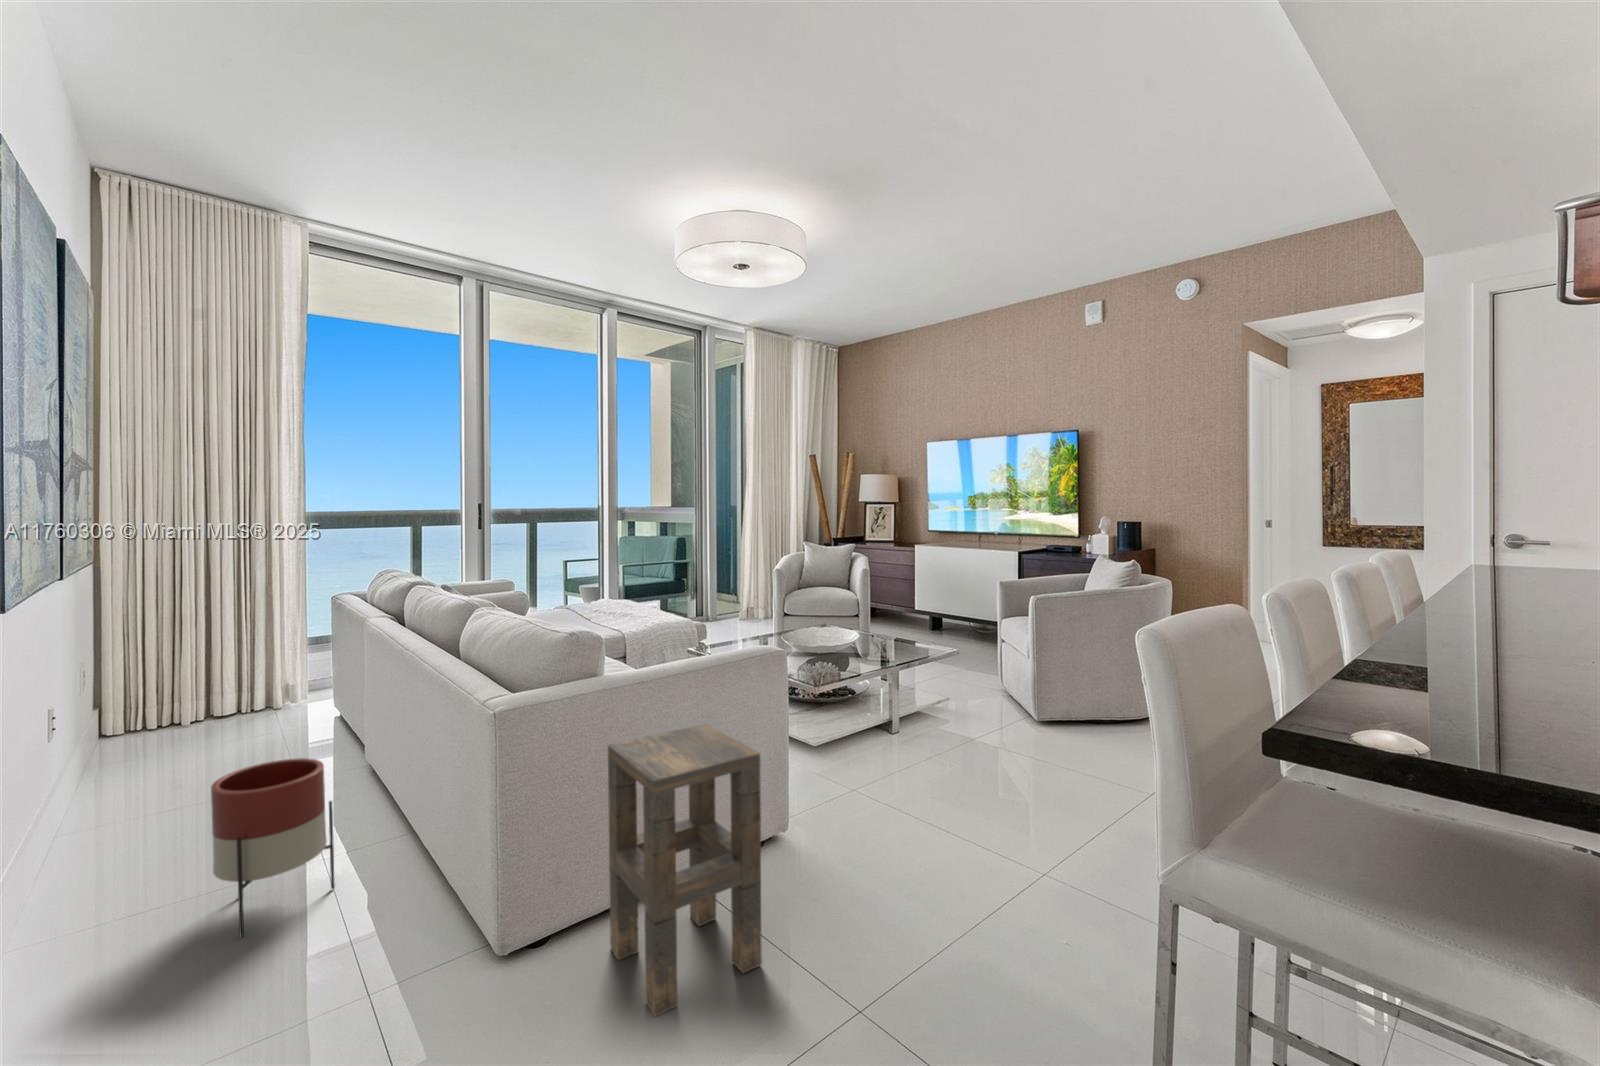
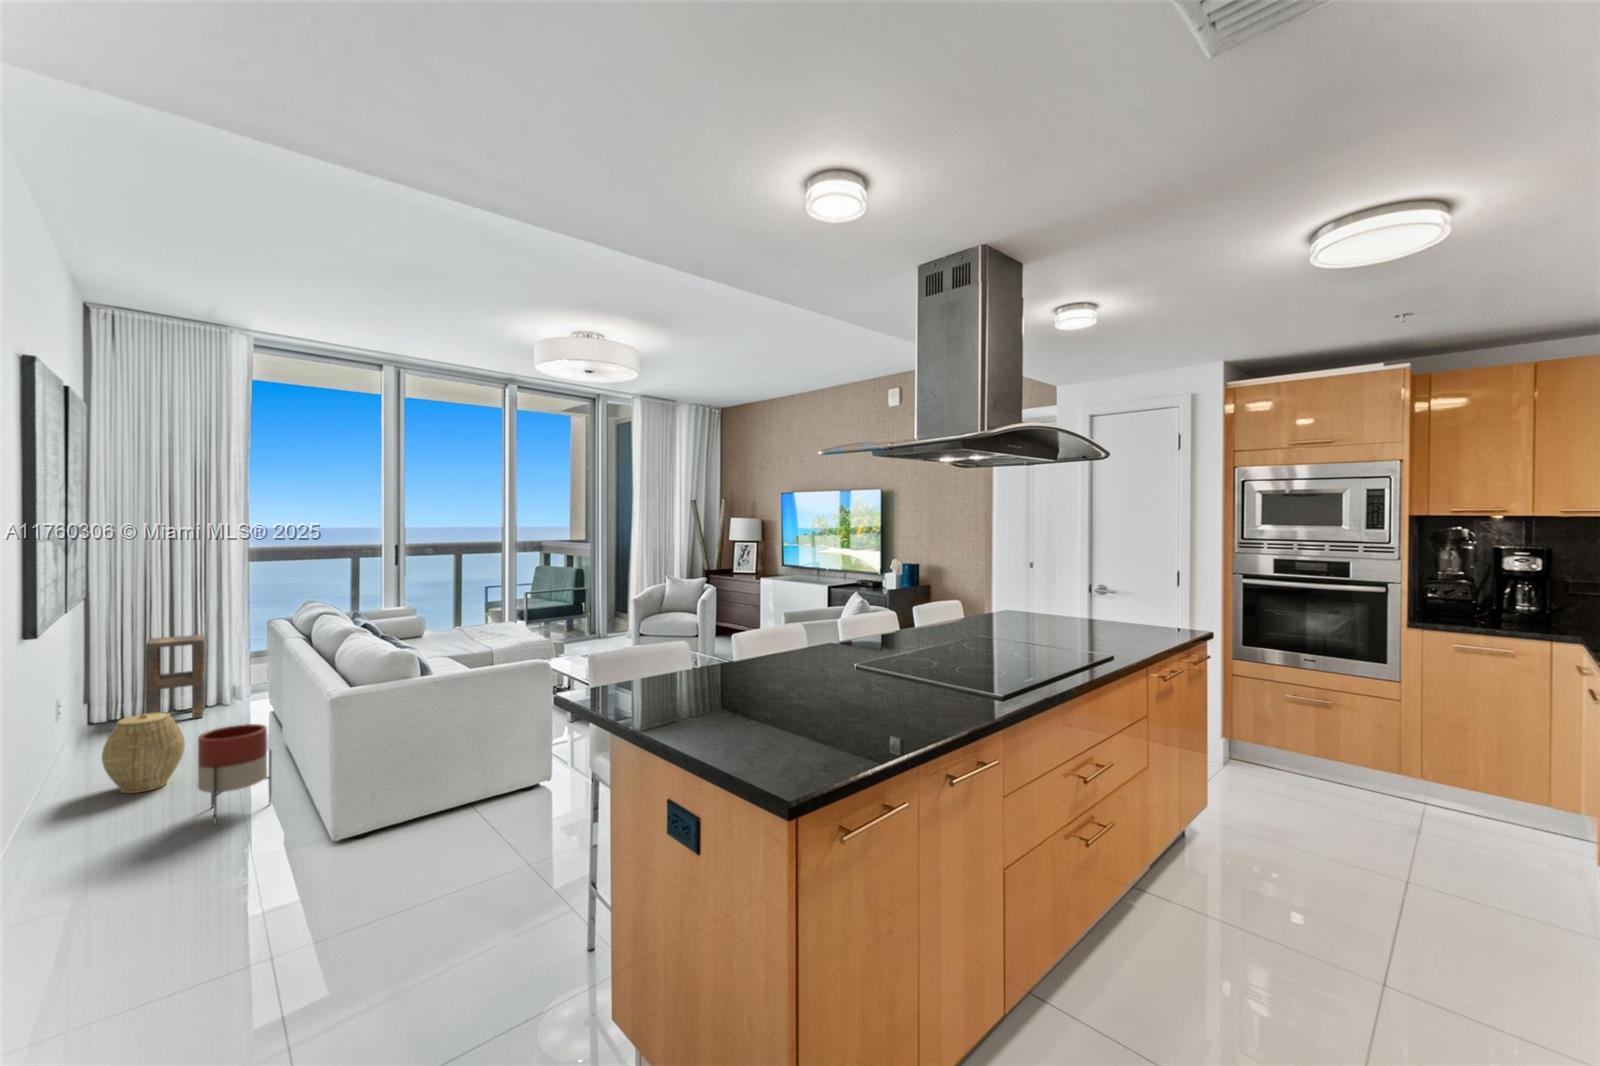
side table: present [608,724,762,1016] -> present [145,634,205,718]
woven basket: none [75,734,205,864] -> present [102,713,185,793]

